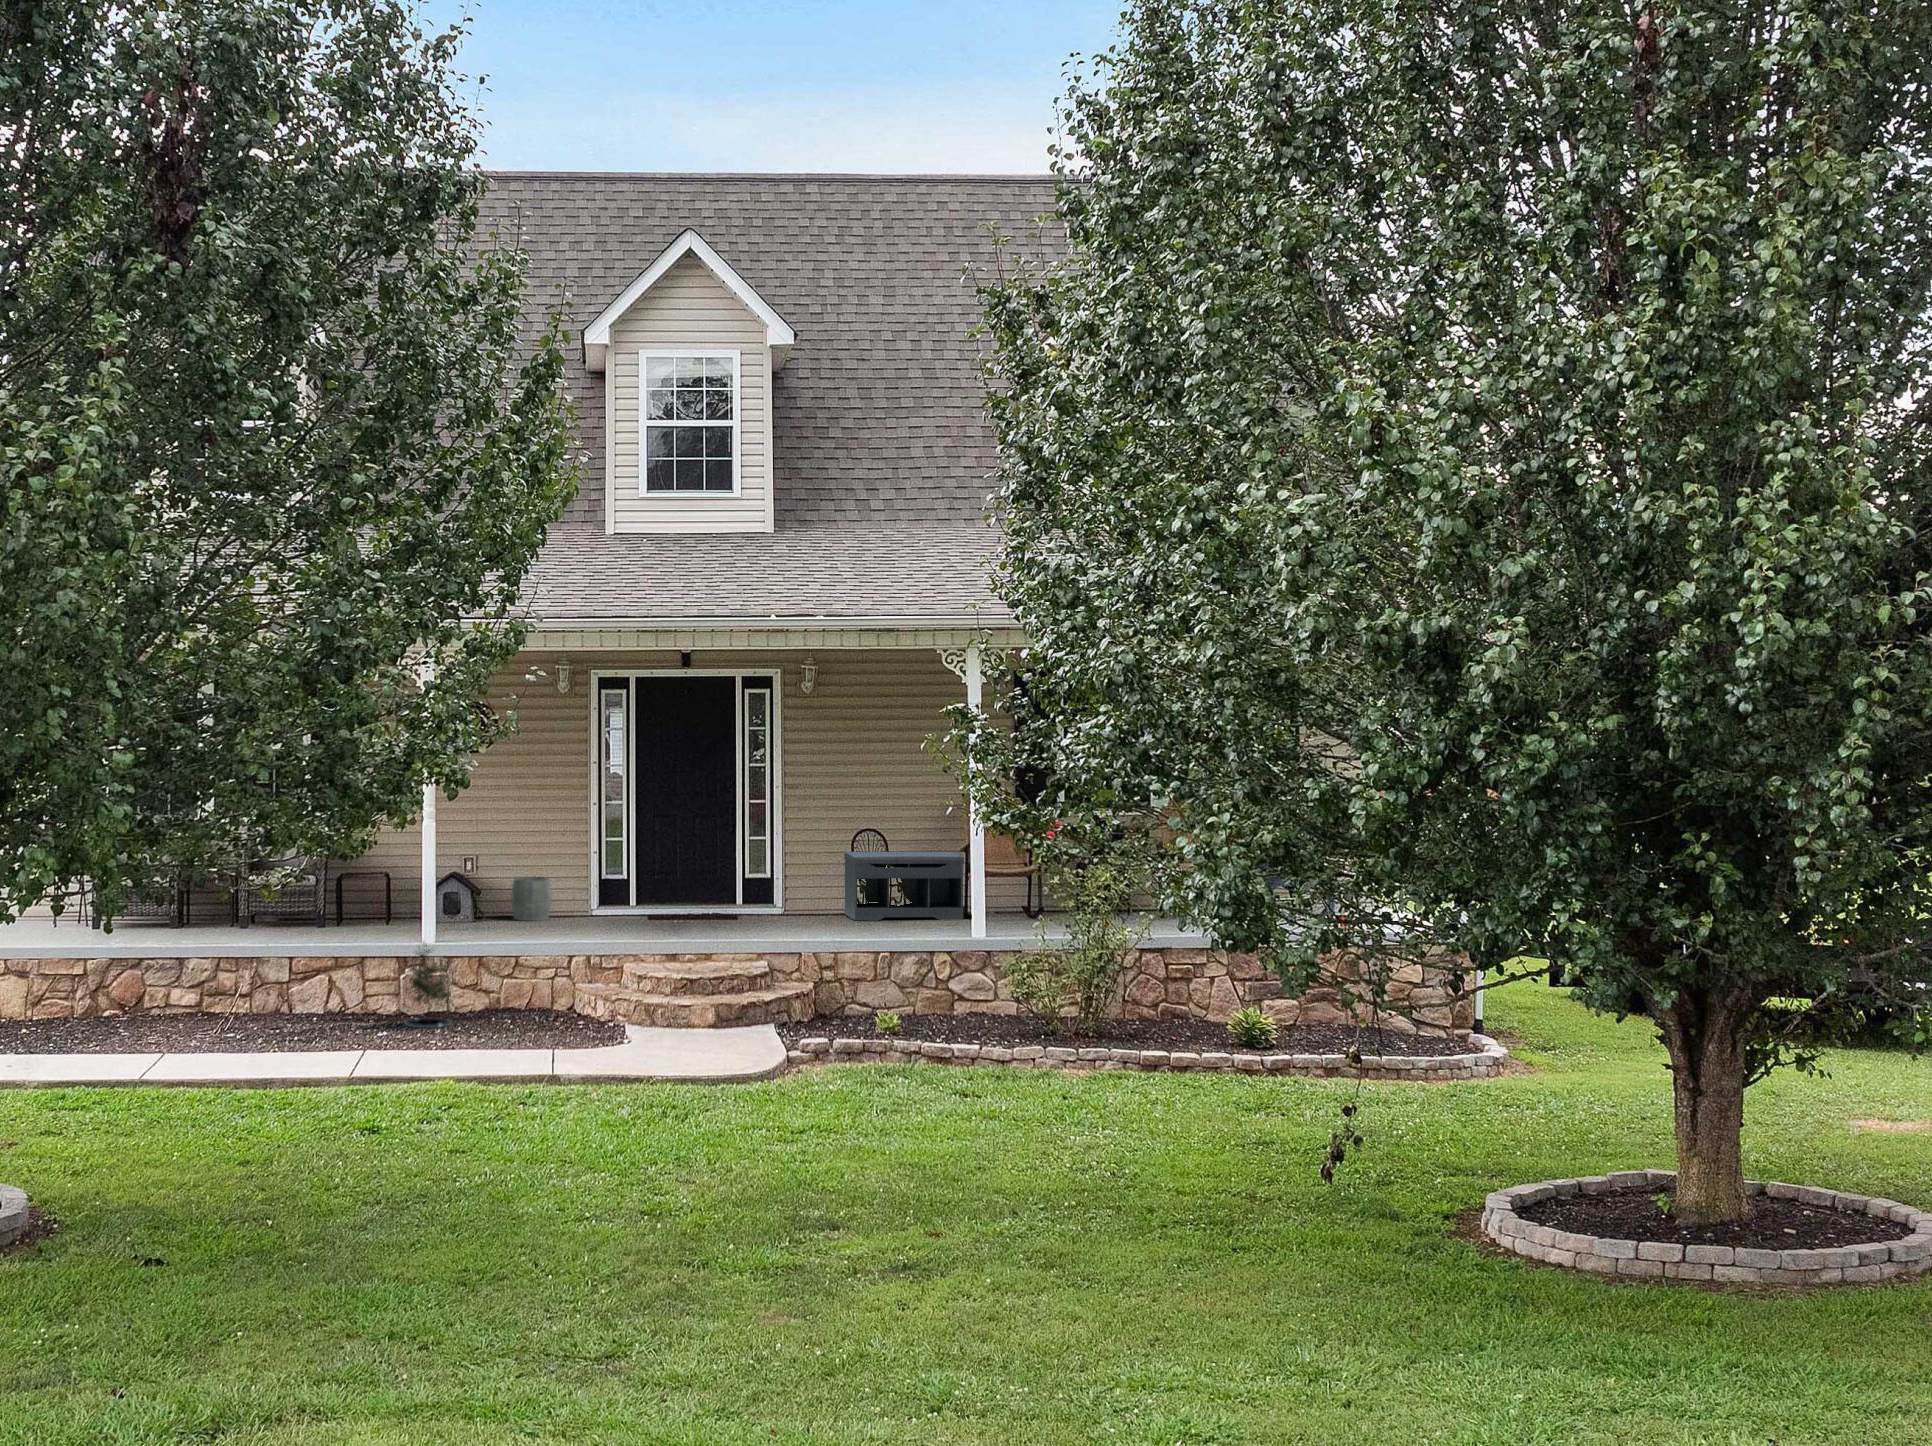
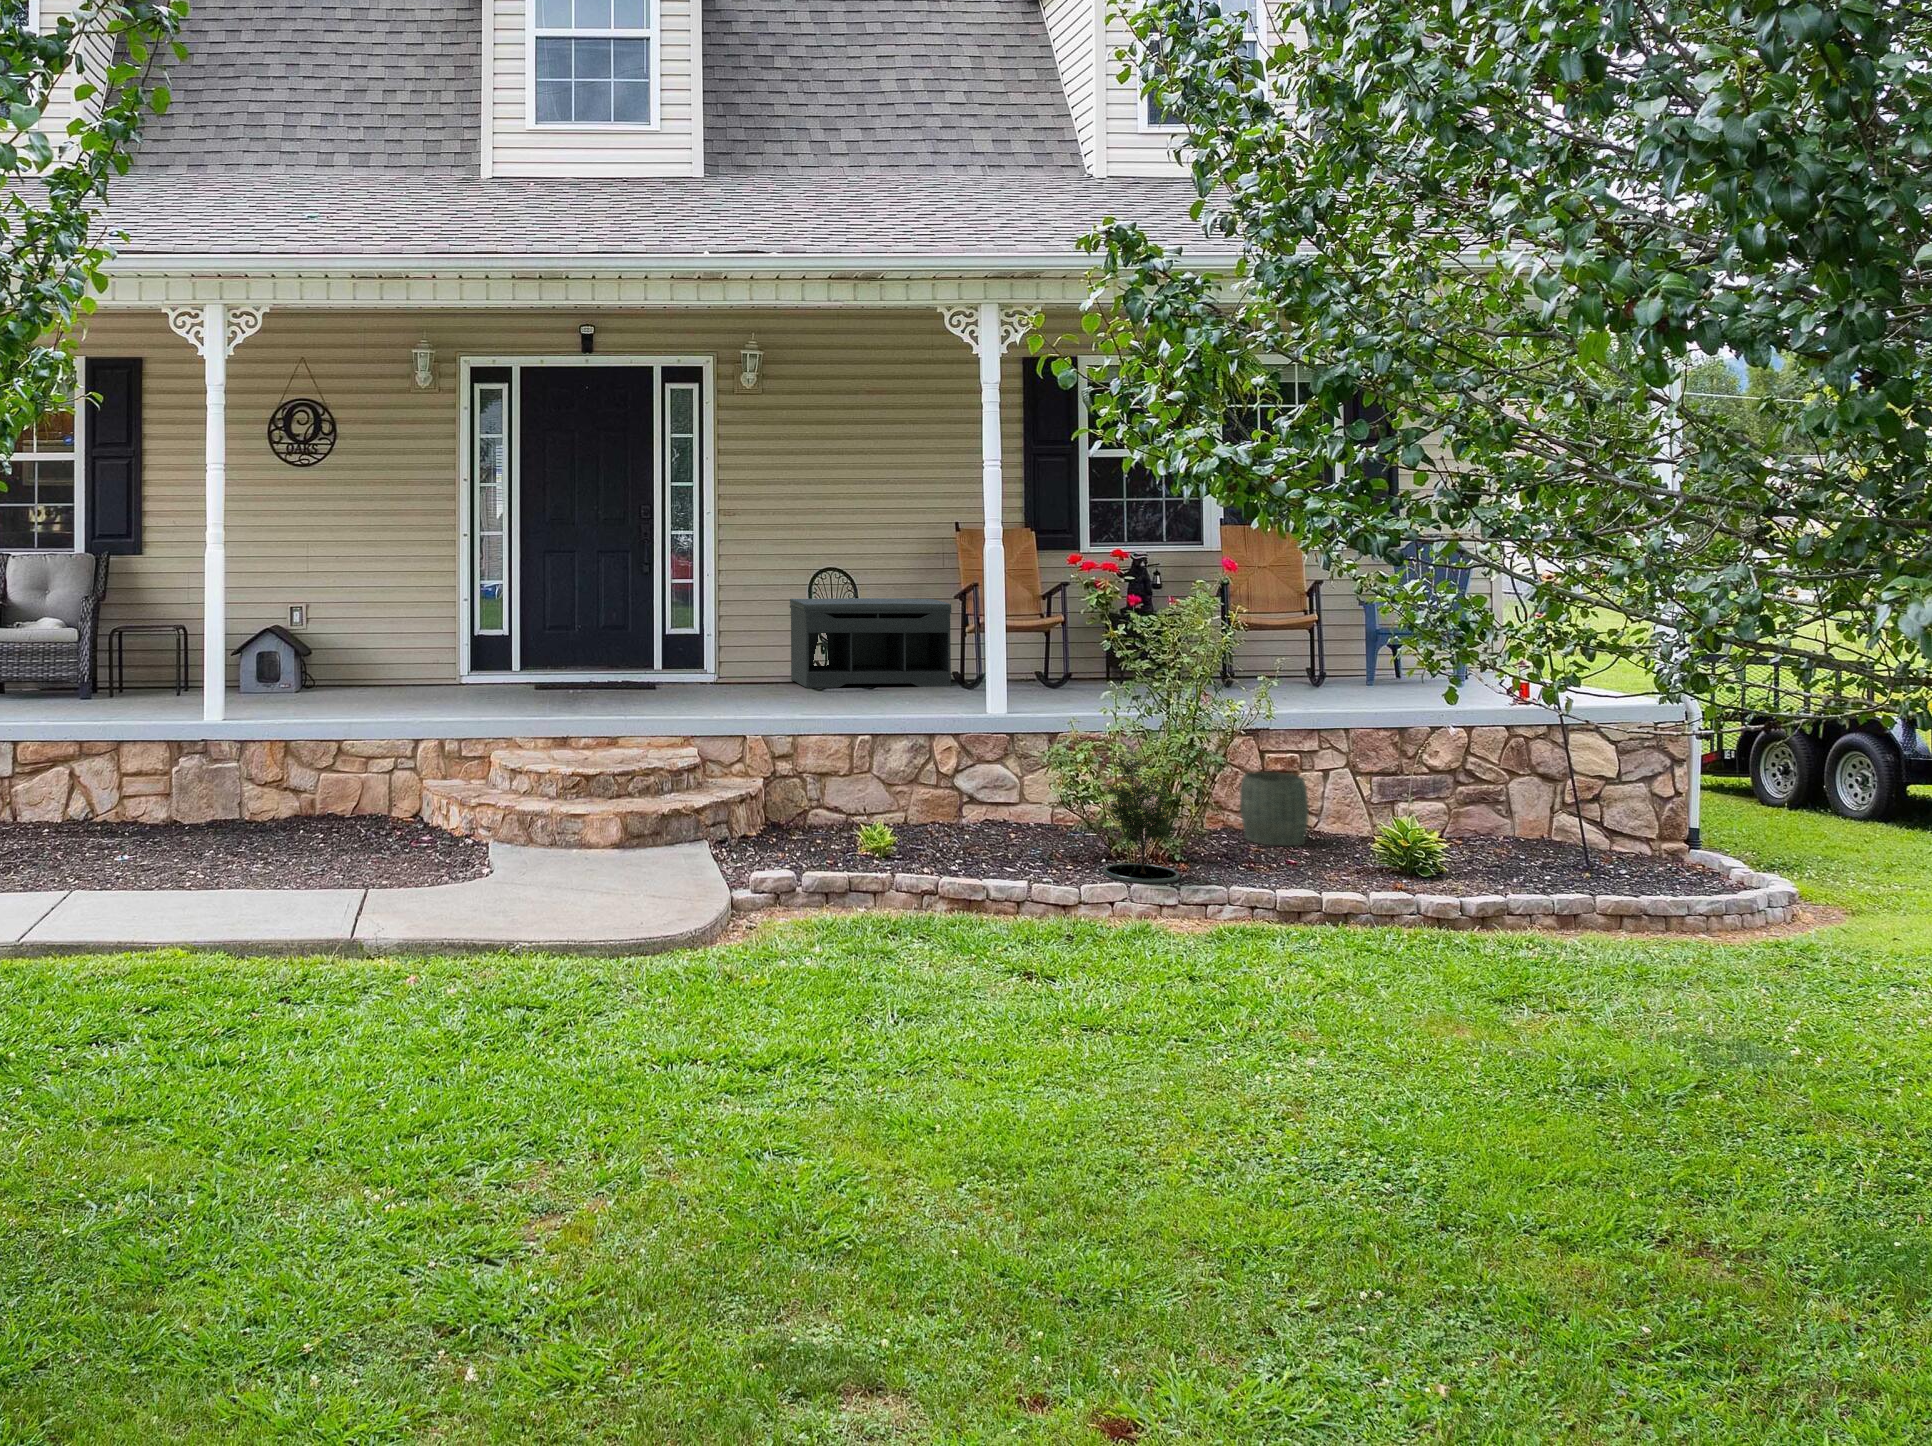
woven basket: present [511,877,551,921] -> present [1240,772,1309,846]
potted tree: present [405,950,451,1028] -> present [1102,745,1180,884]

